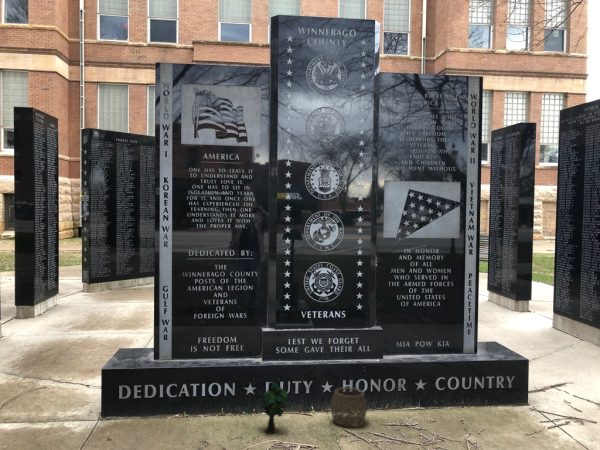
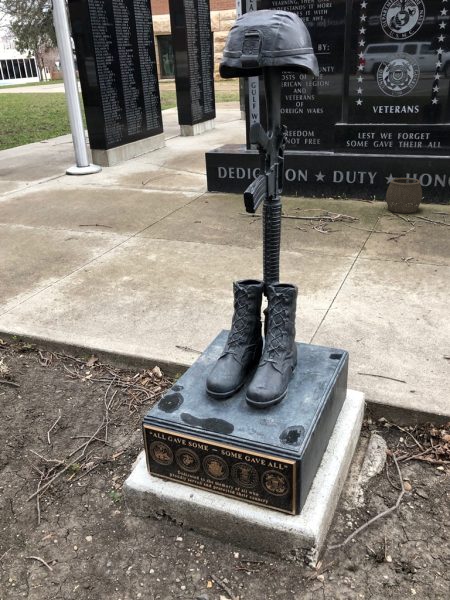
decorative plant: present [258,377,289,433] -> none [312,163,342,212]

